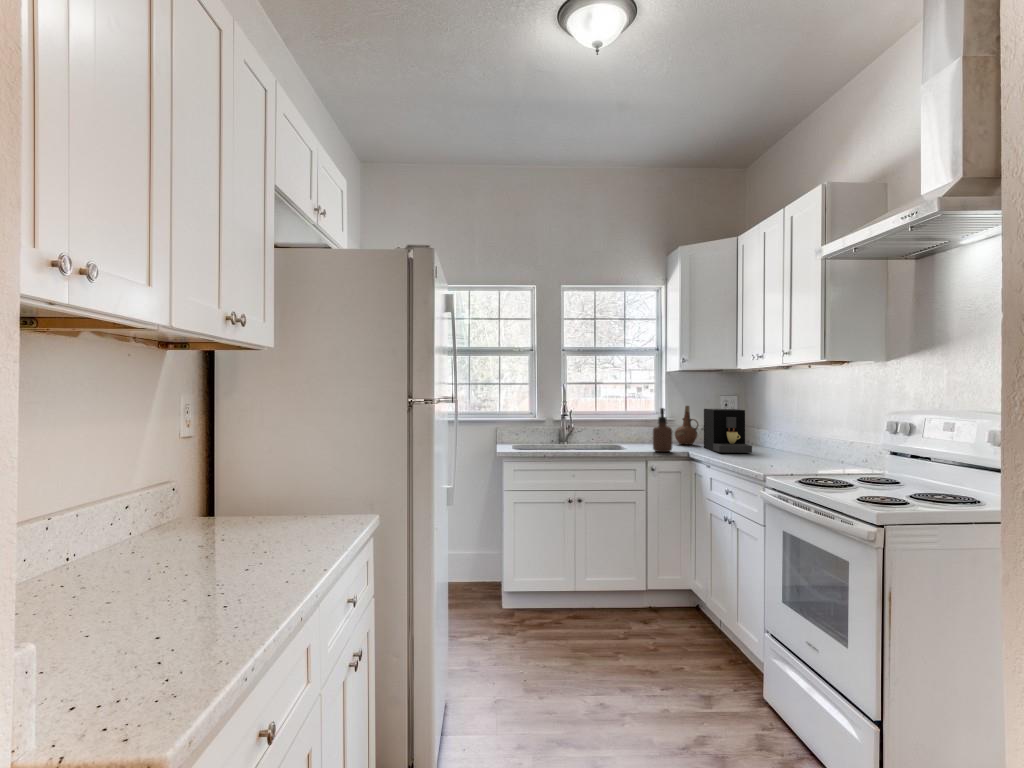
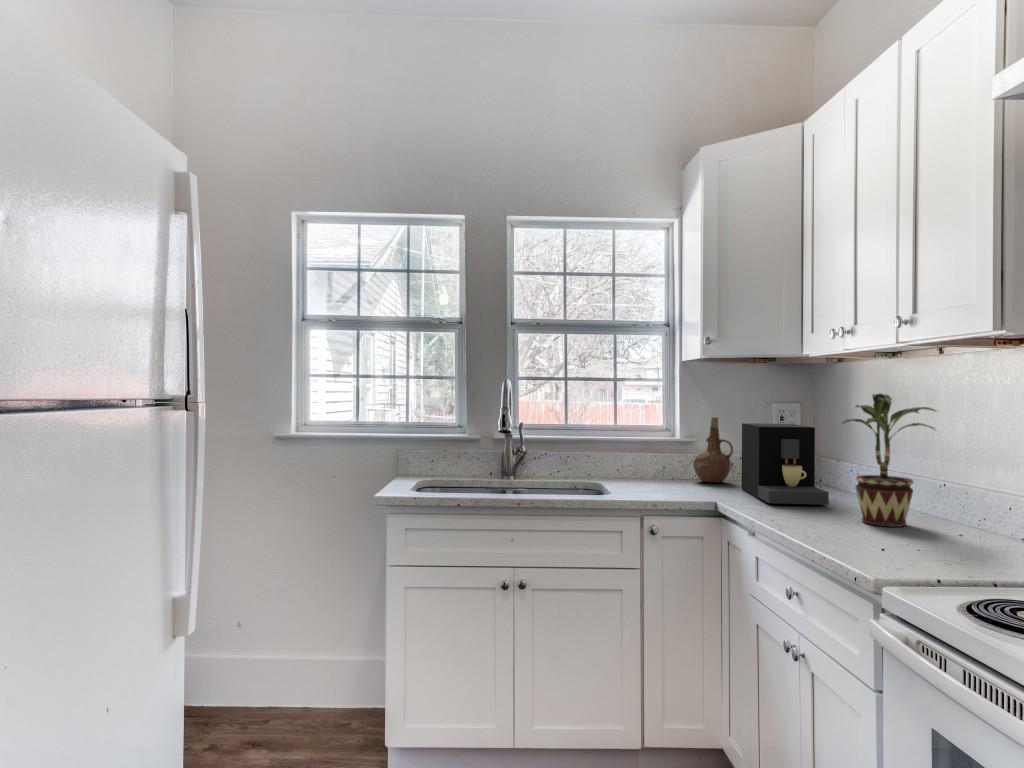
potted plant: none [755,391,808,461] -> present [841,393,936,527]
soap dispenser: present [653,408,672,452] -> none [652,422,686,501]

